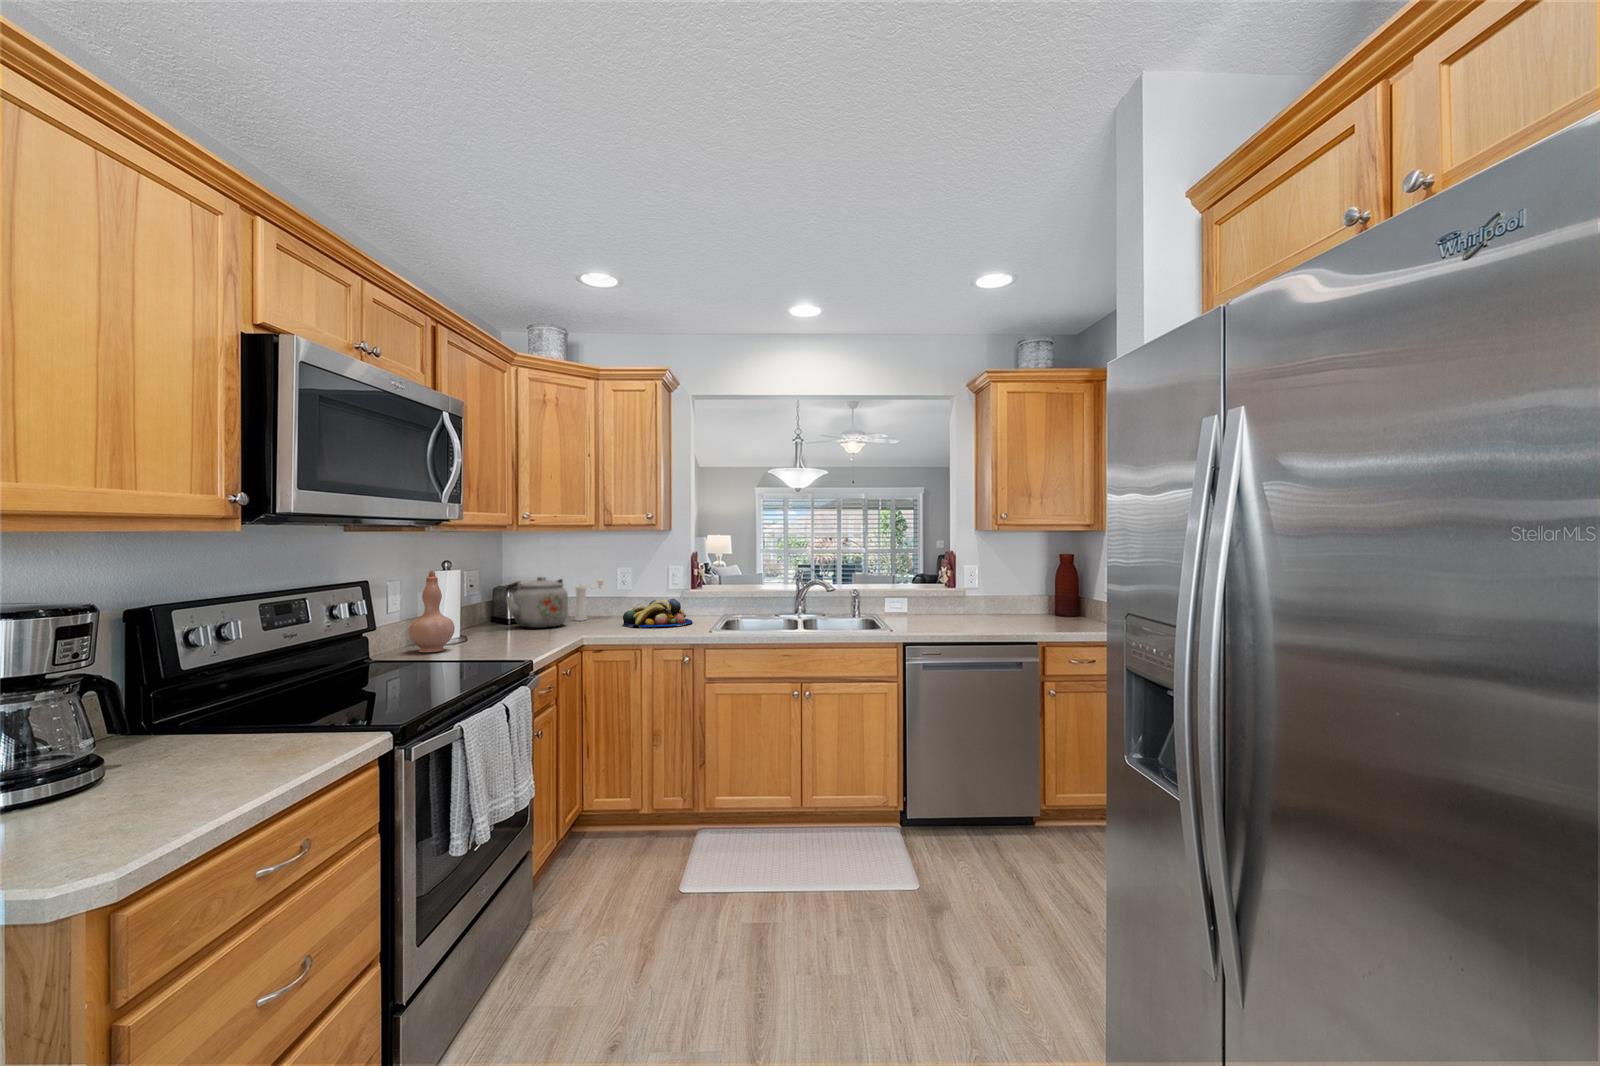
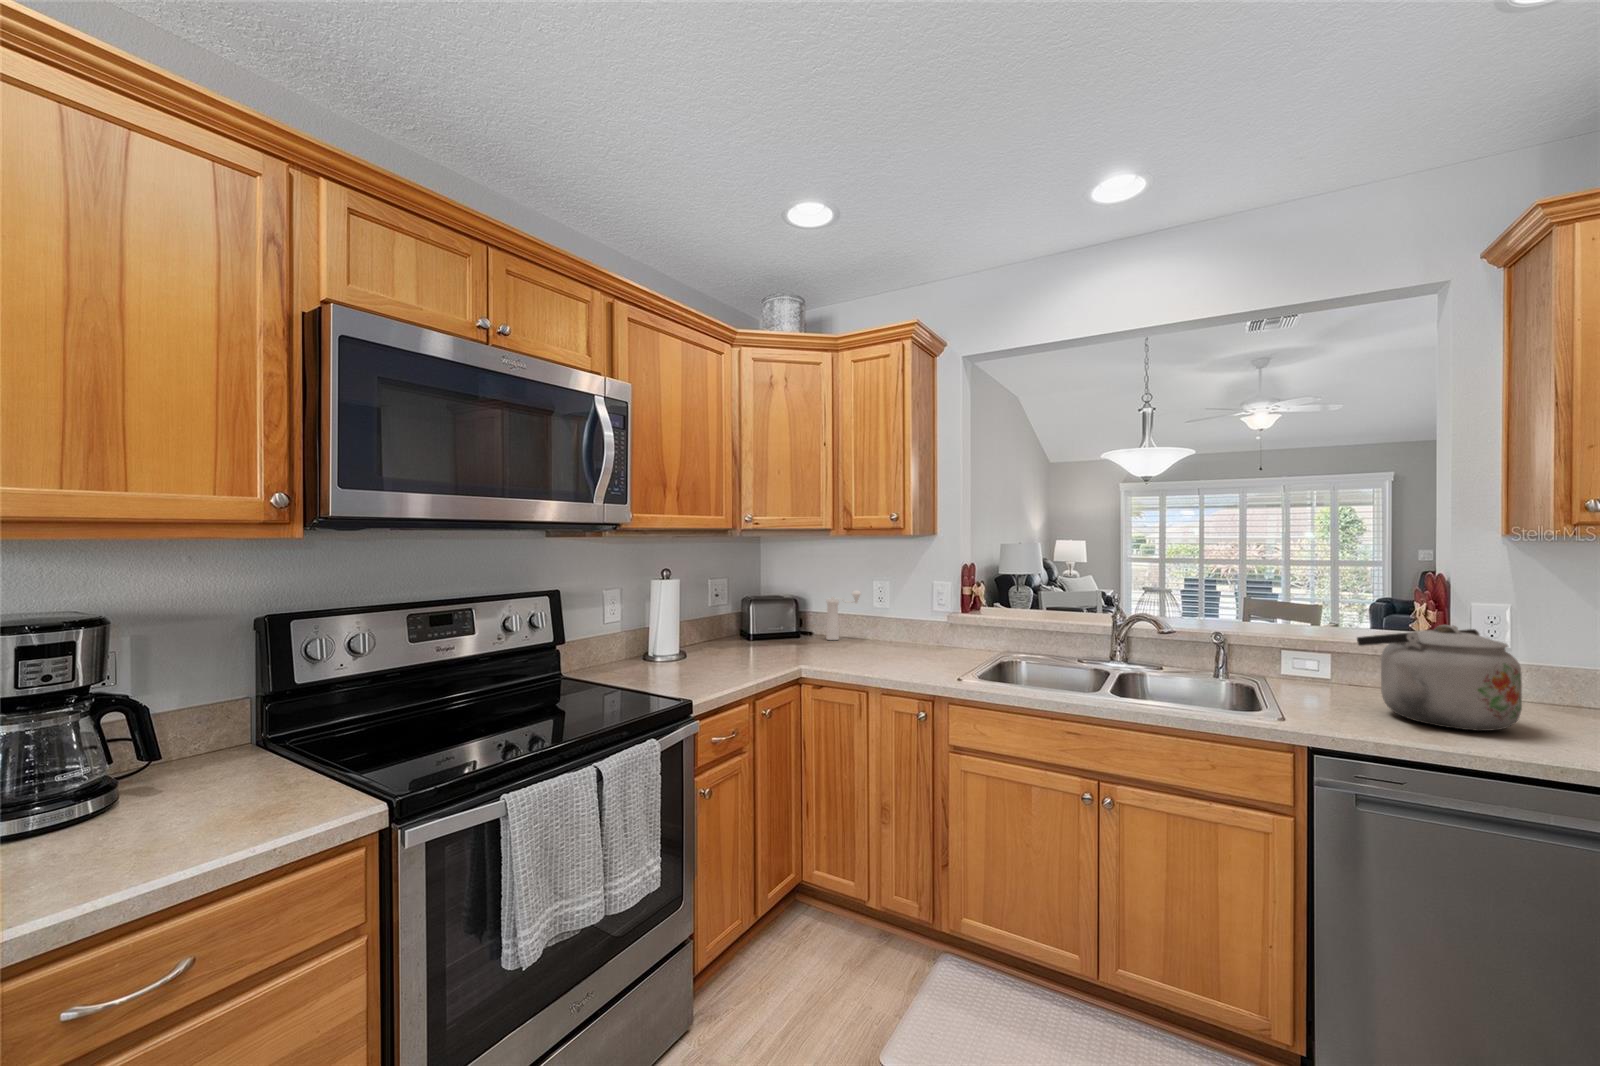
vase: present [409,570,455,652] -> none [602,582,649,675]
kettle: present [506,577,568,628] -> present [1357,625,1522,731]
fruit bowl: present [623,599,692,628] -> none [865,623,957,662]

